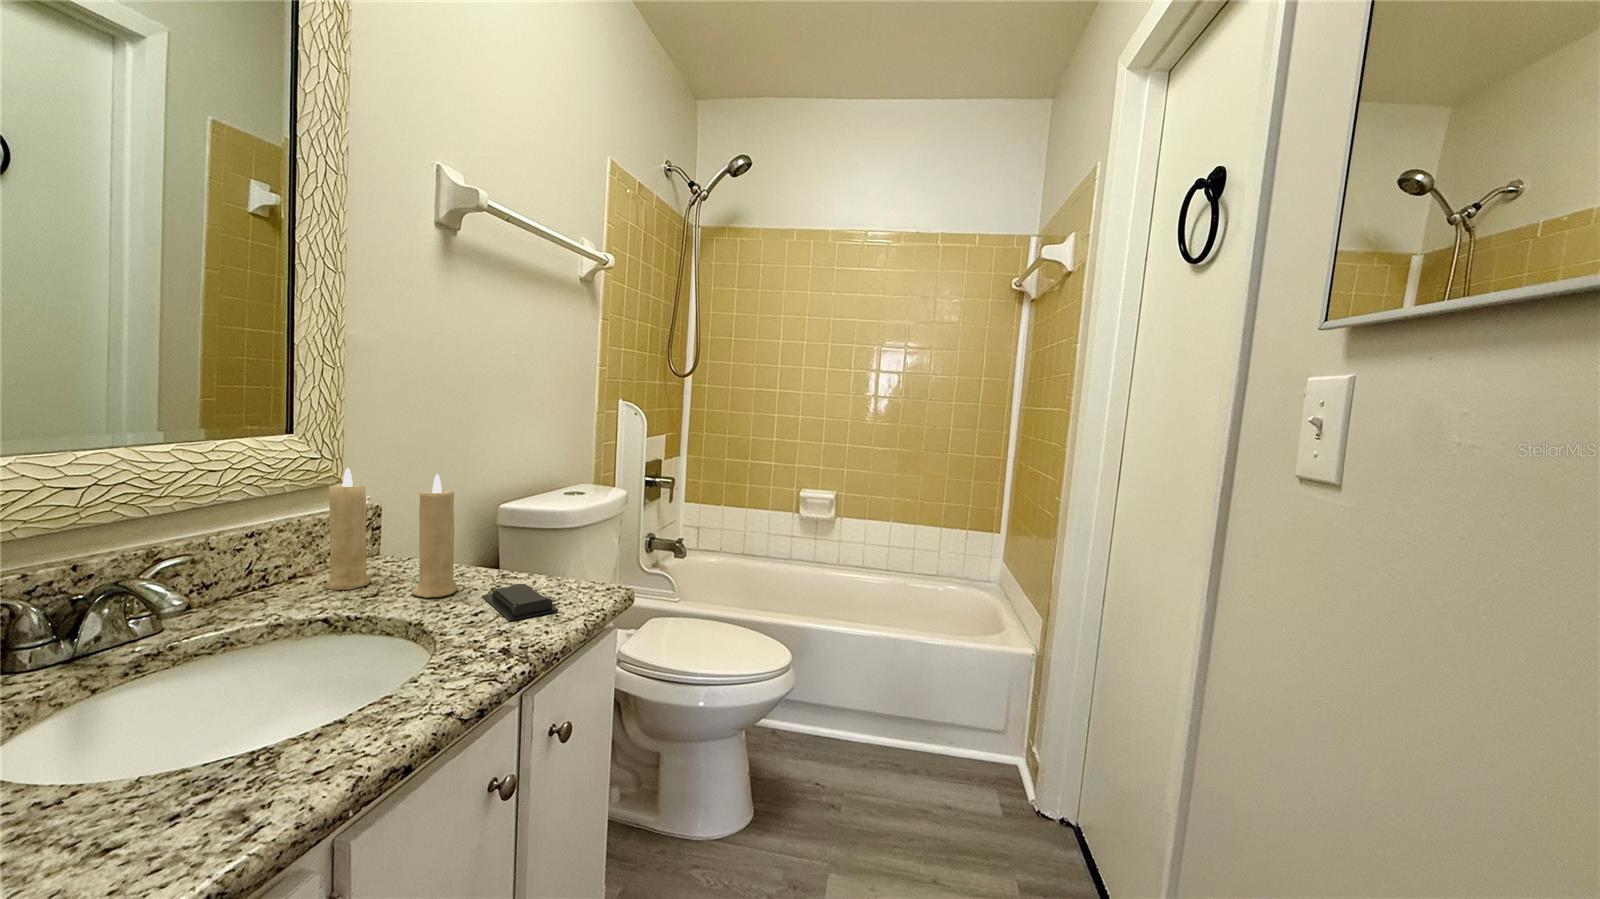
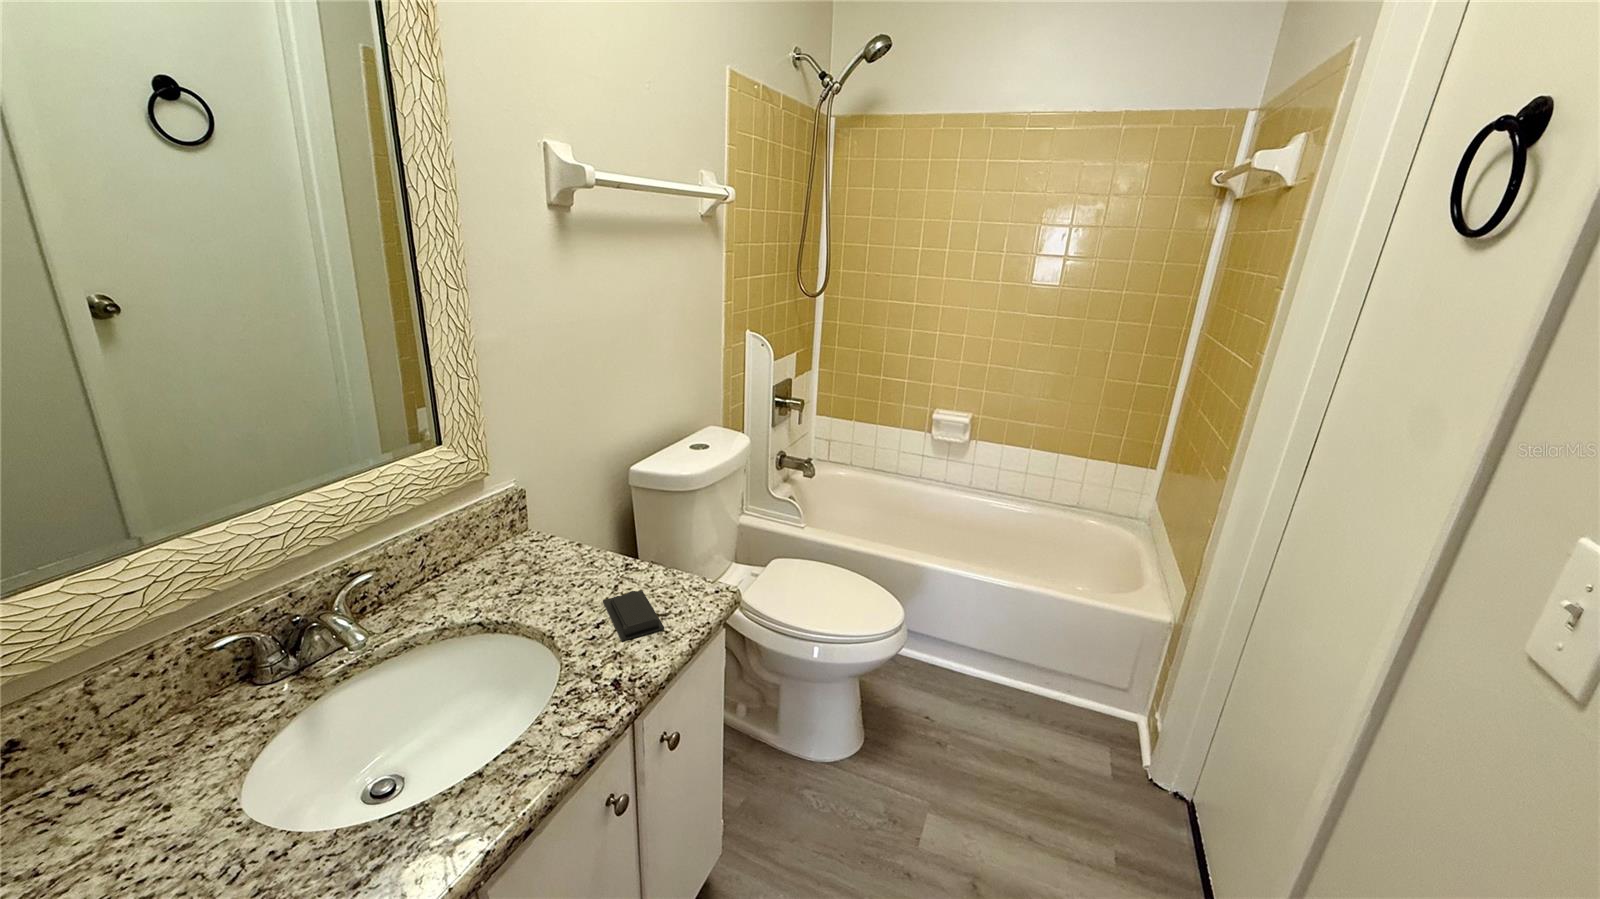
candle: present [323,468,458,598] -> none [469,475,584,601]

